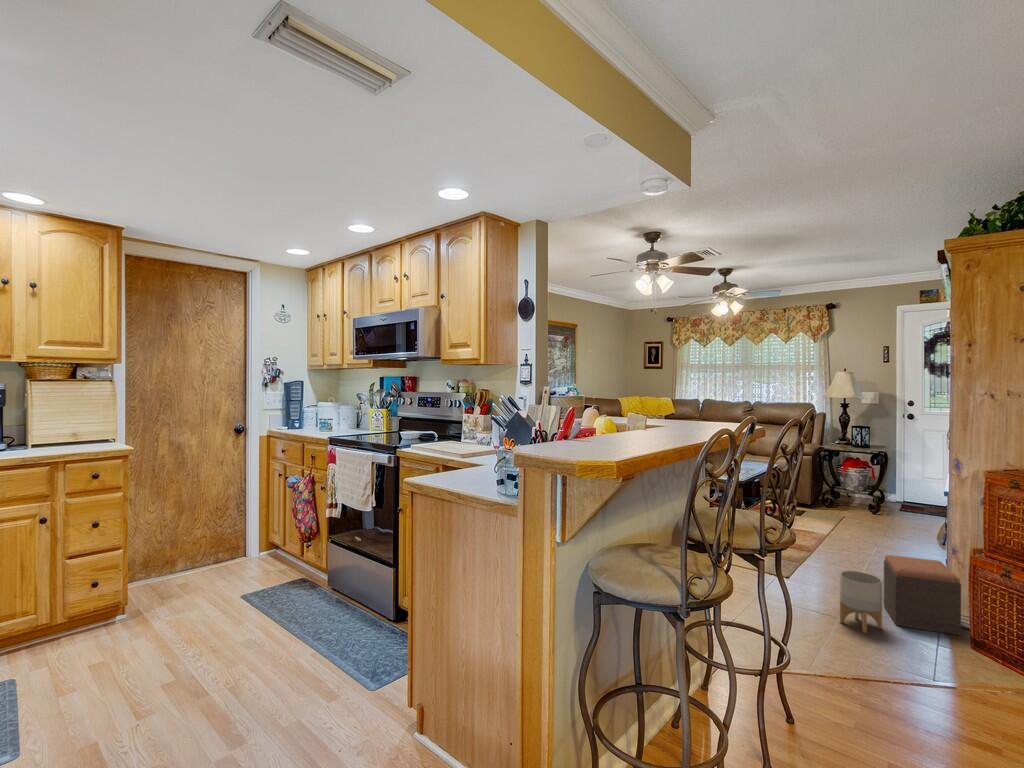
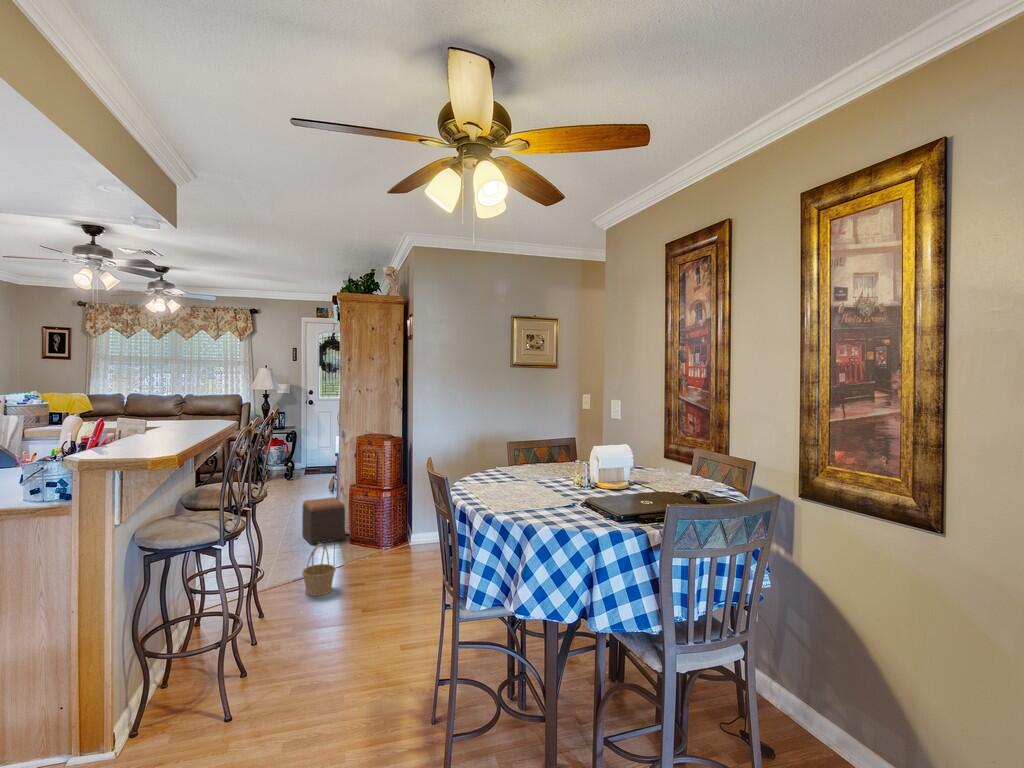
planter: present [840,570,882,633] -> none [277,515,304,555]
basket: none [870,645,936,738] -> present [302,543,336,596]

